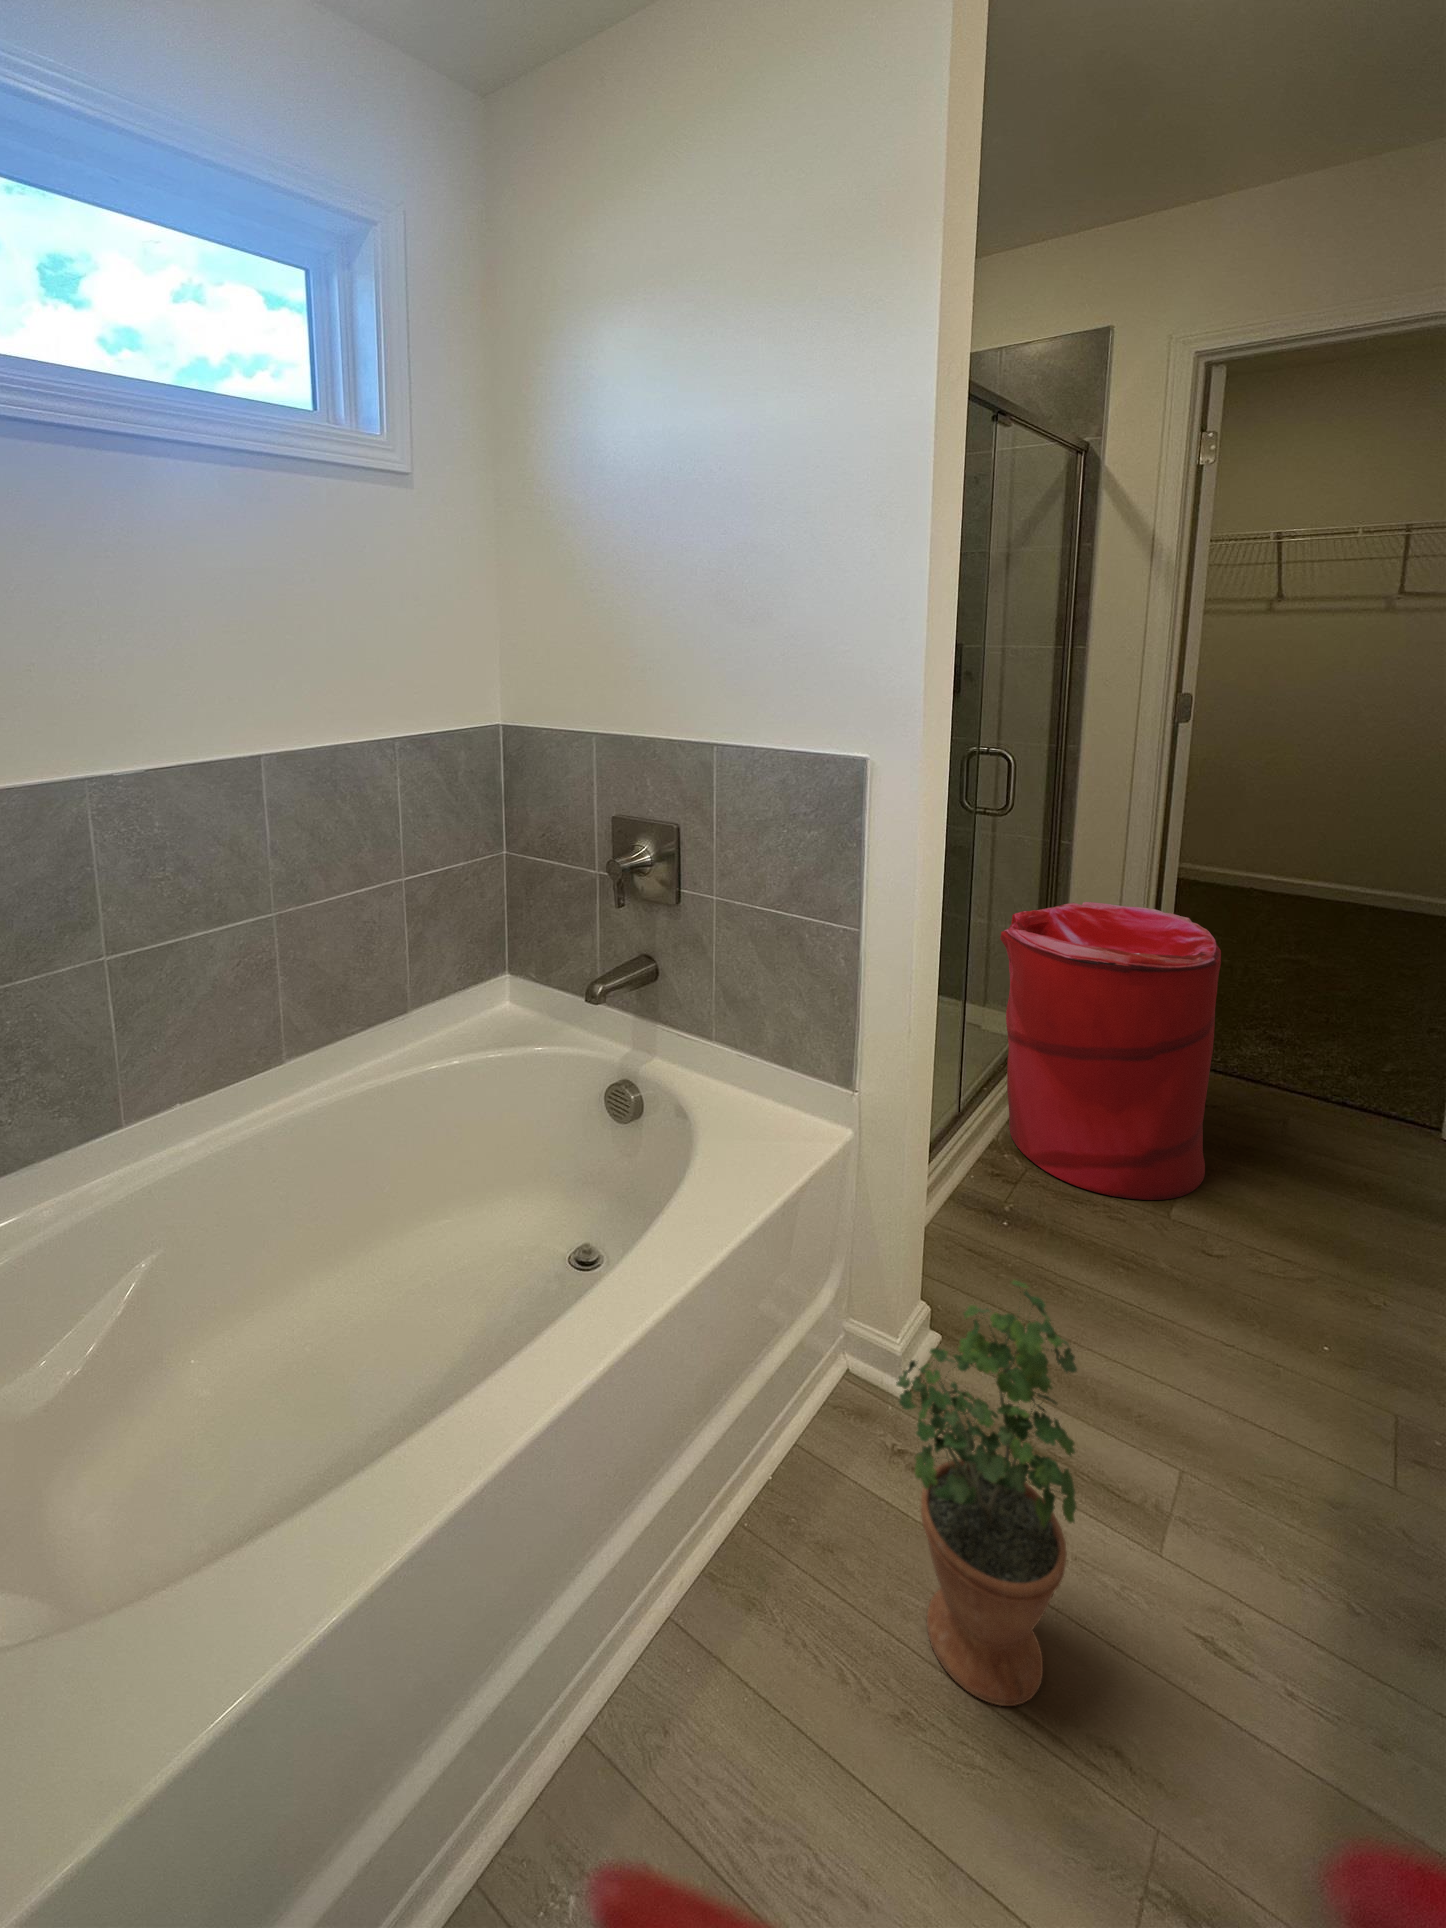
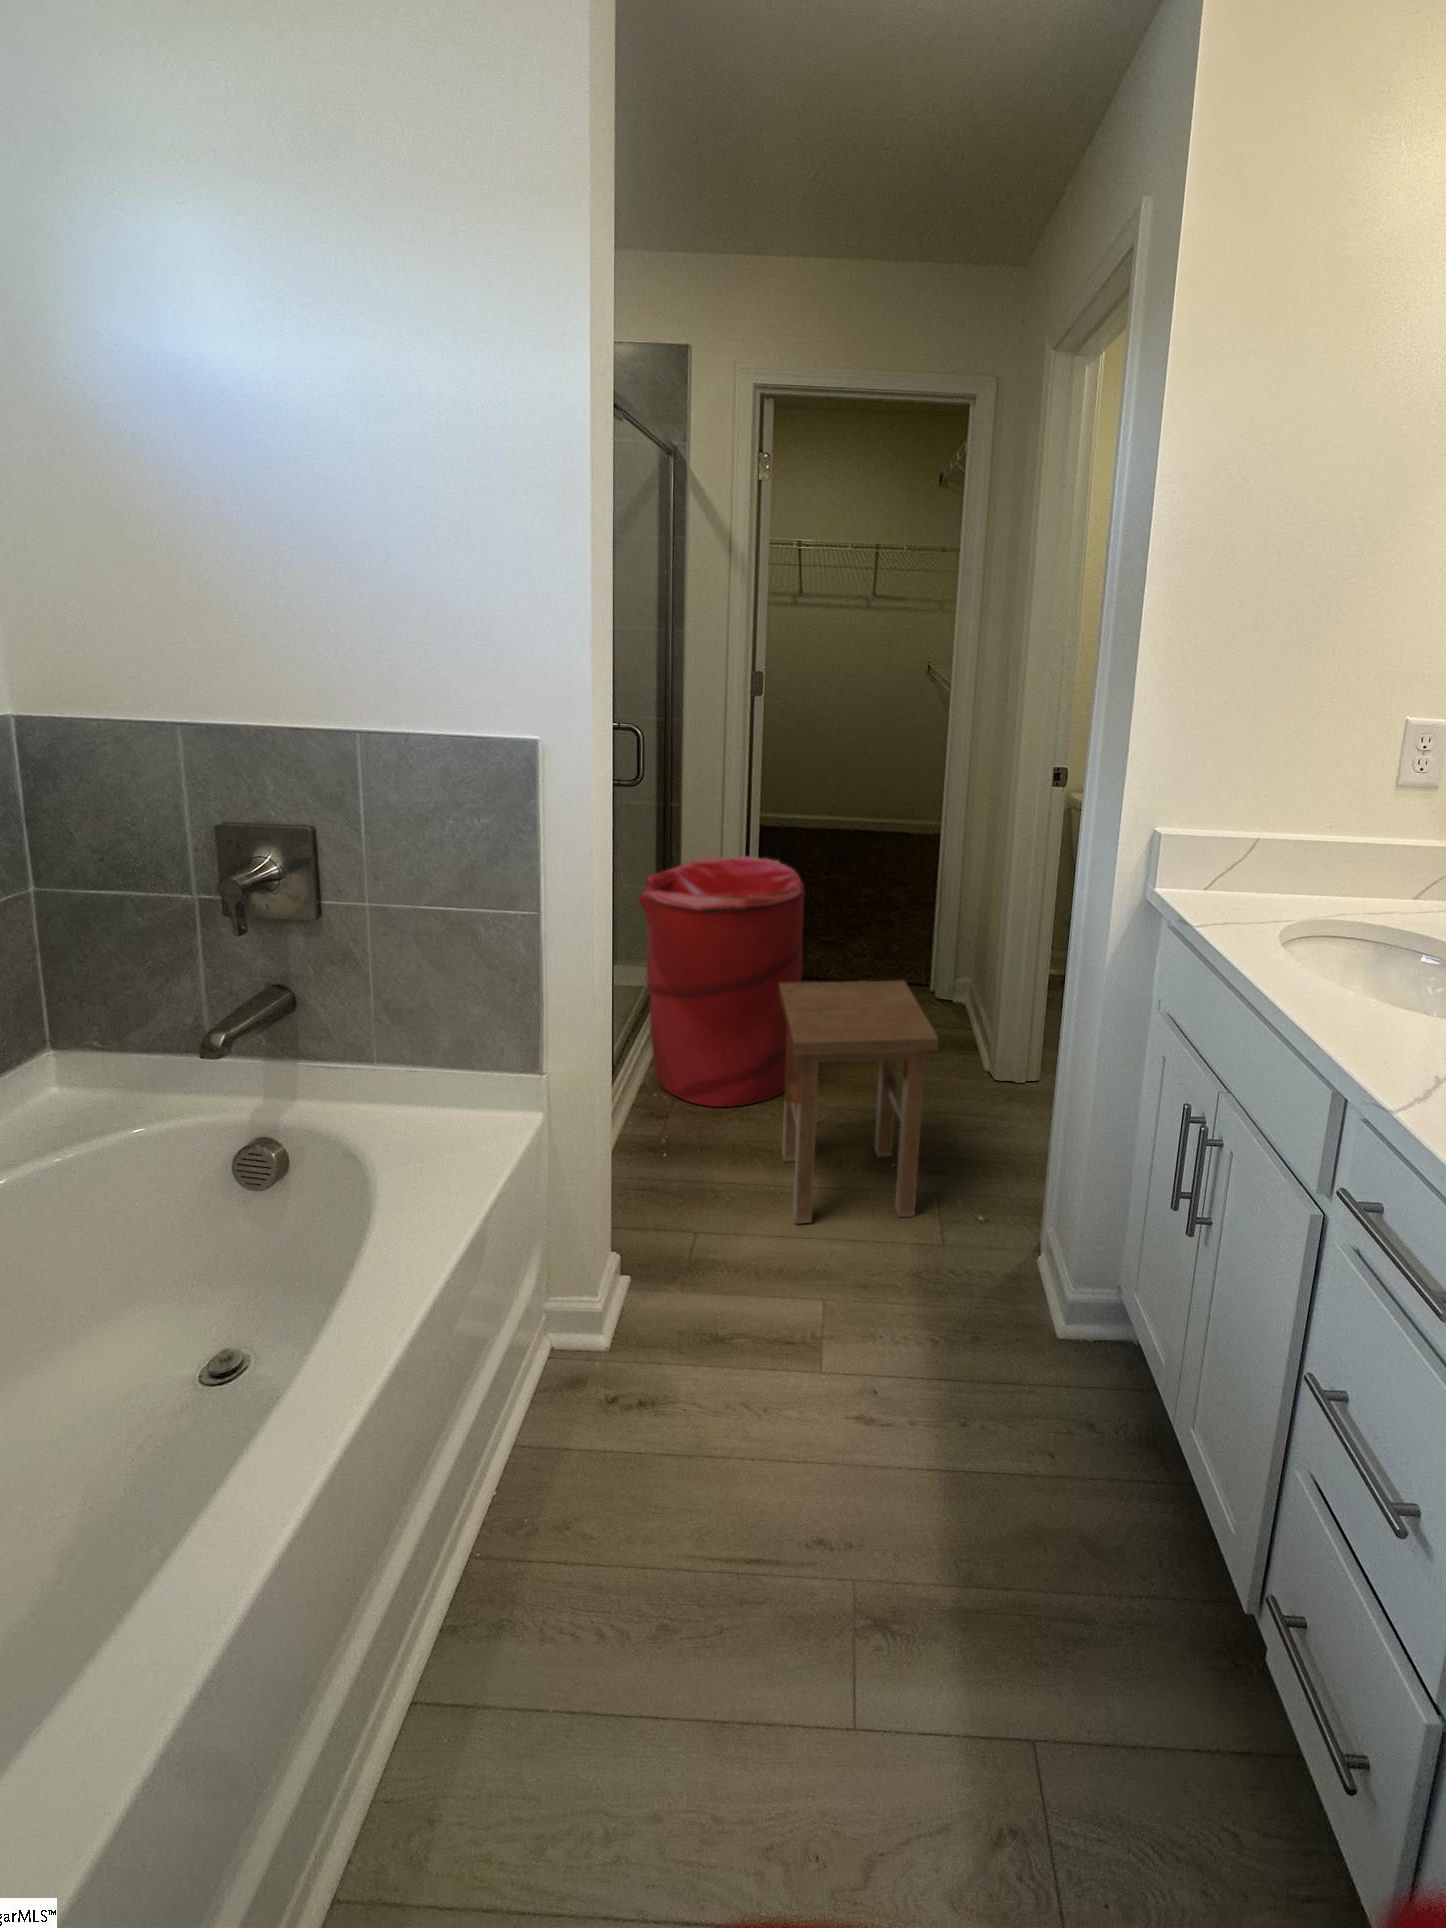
stool: none [1158,1065,1415,1434] -> present [779,981,938,1223]
potted plant: present [896,1280,1077,1706] -> none [627,1189,772,1555]

